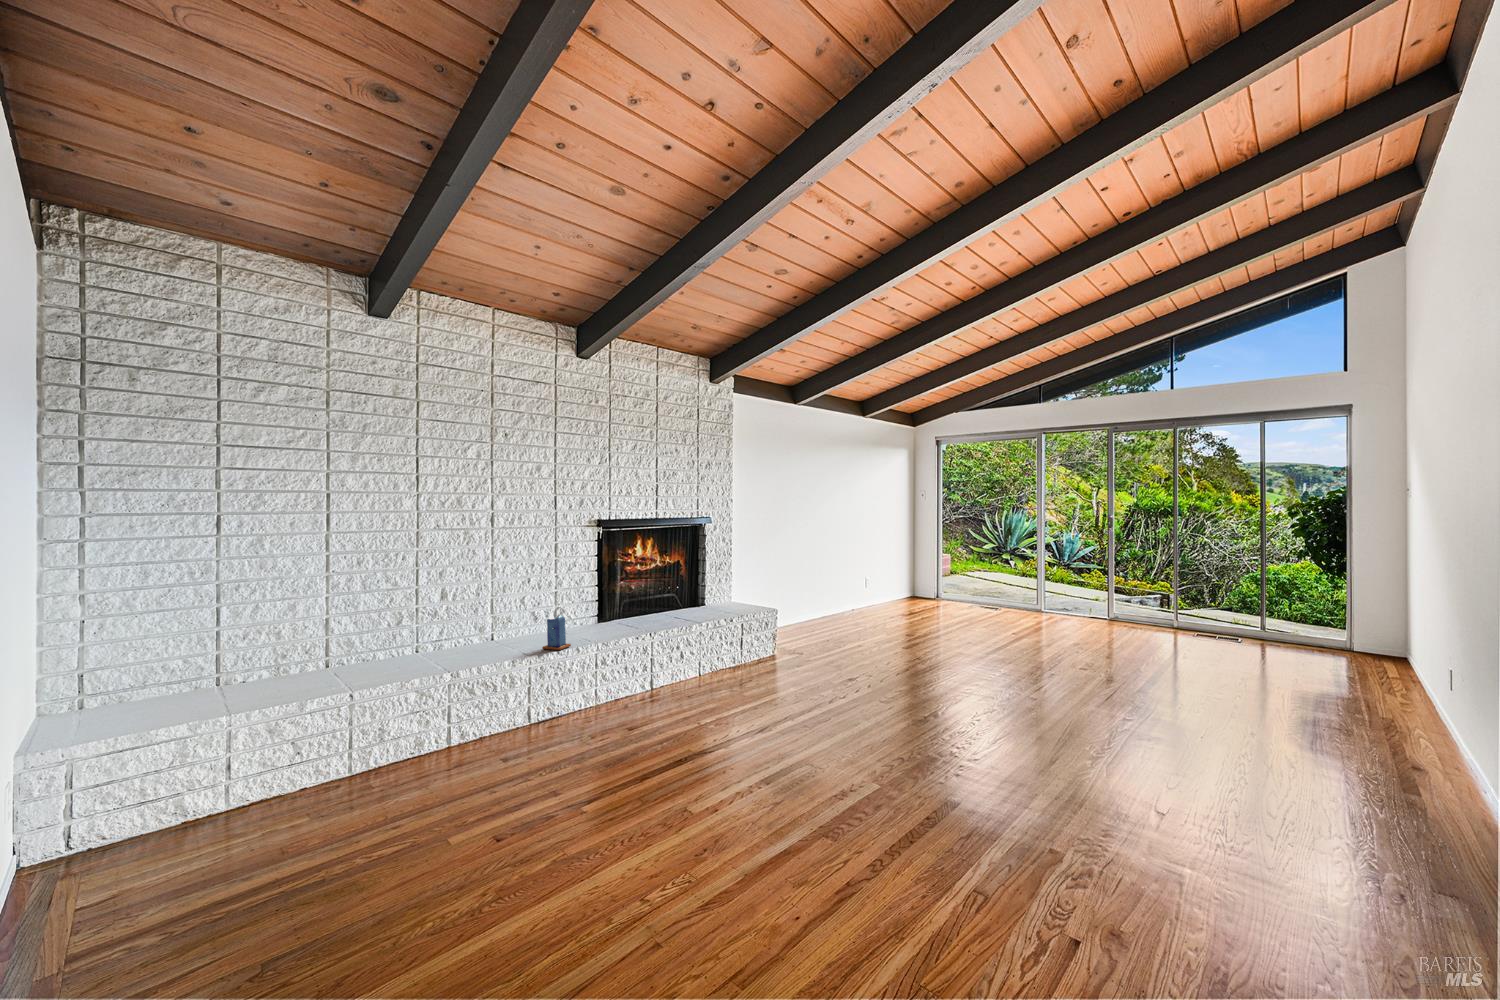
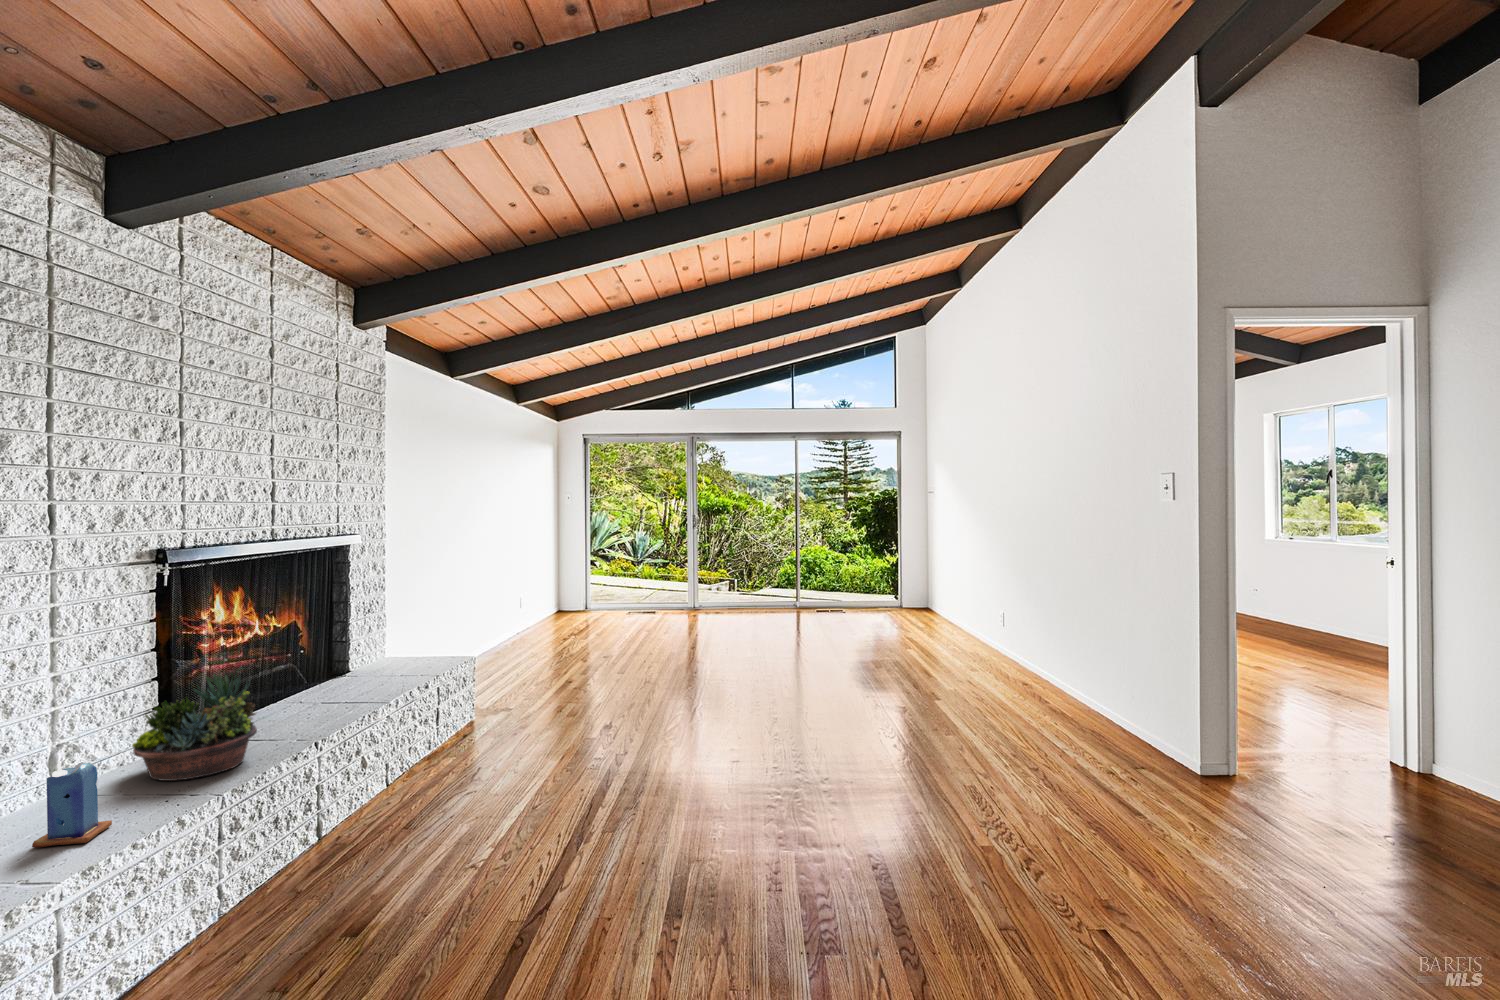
succulent planter: none [585,584,638,634] -> present [132,675,257,781]

